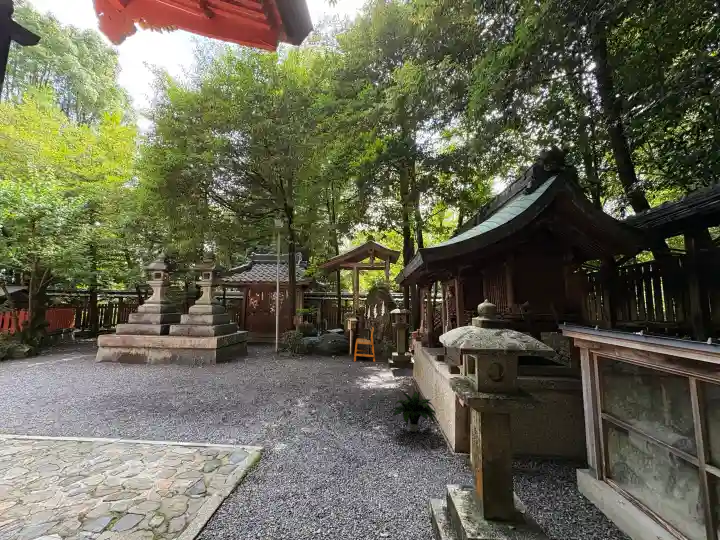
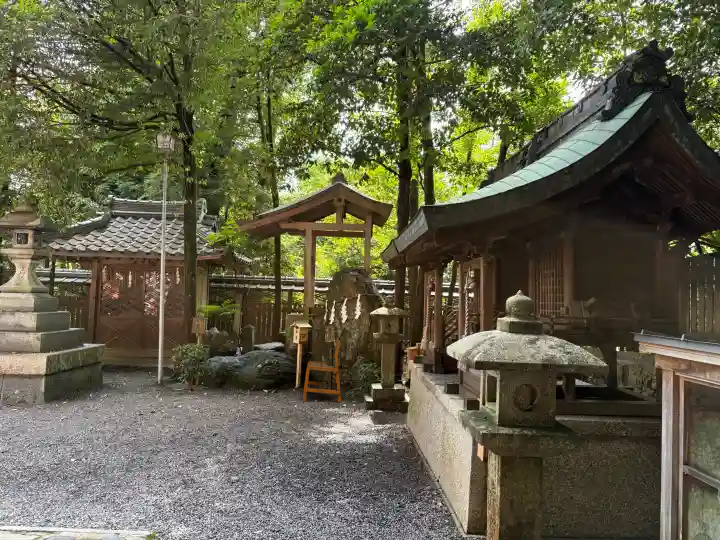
potted plant: present [390,391,438,432] -> none [363,437,444,502]

